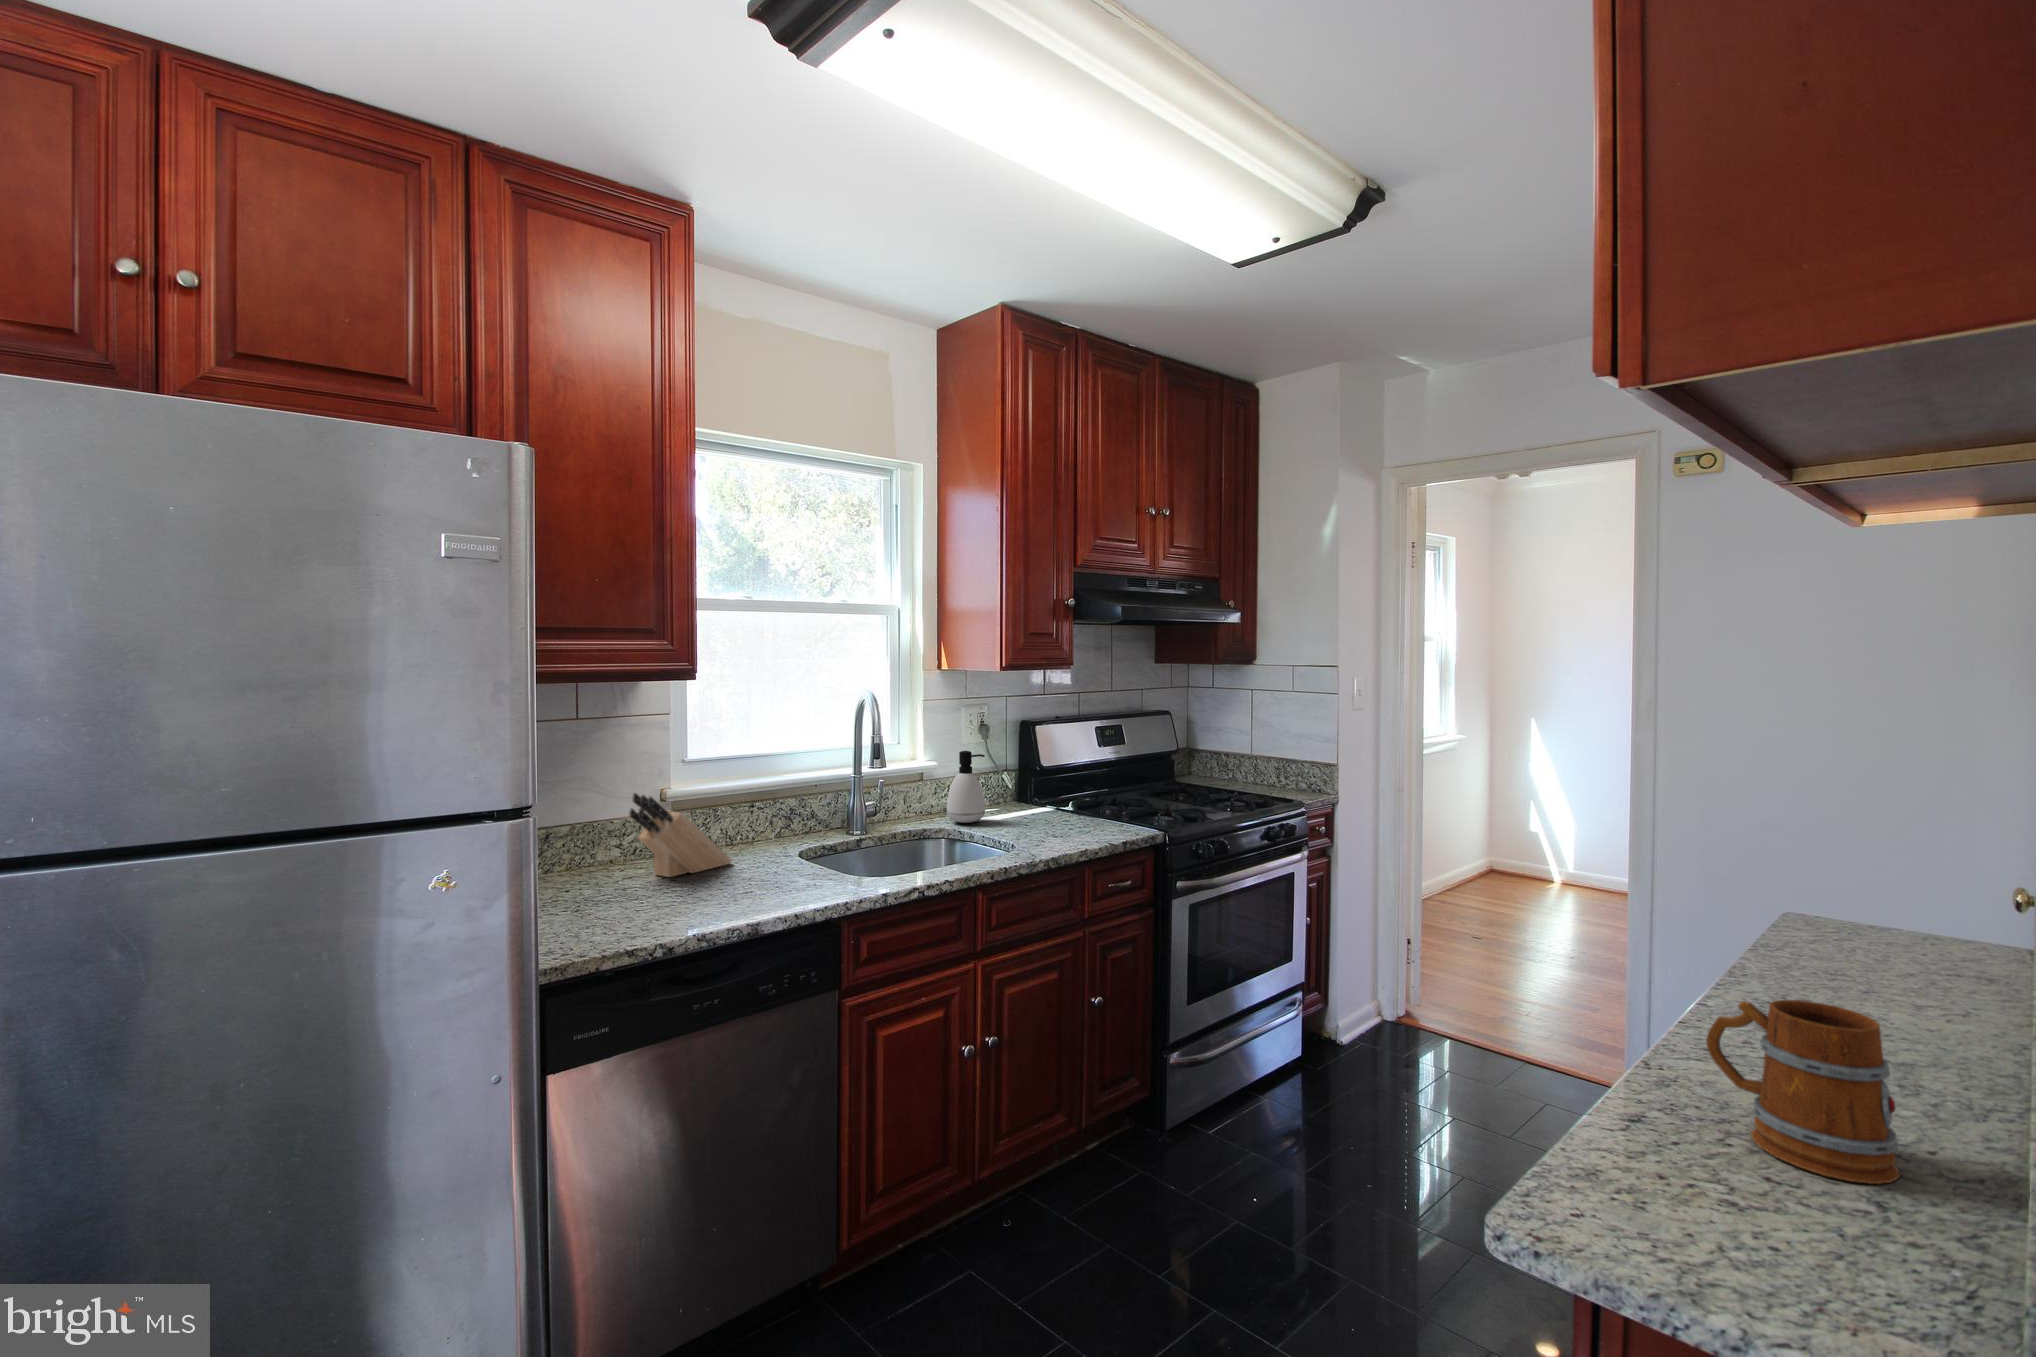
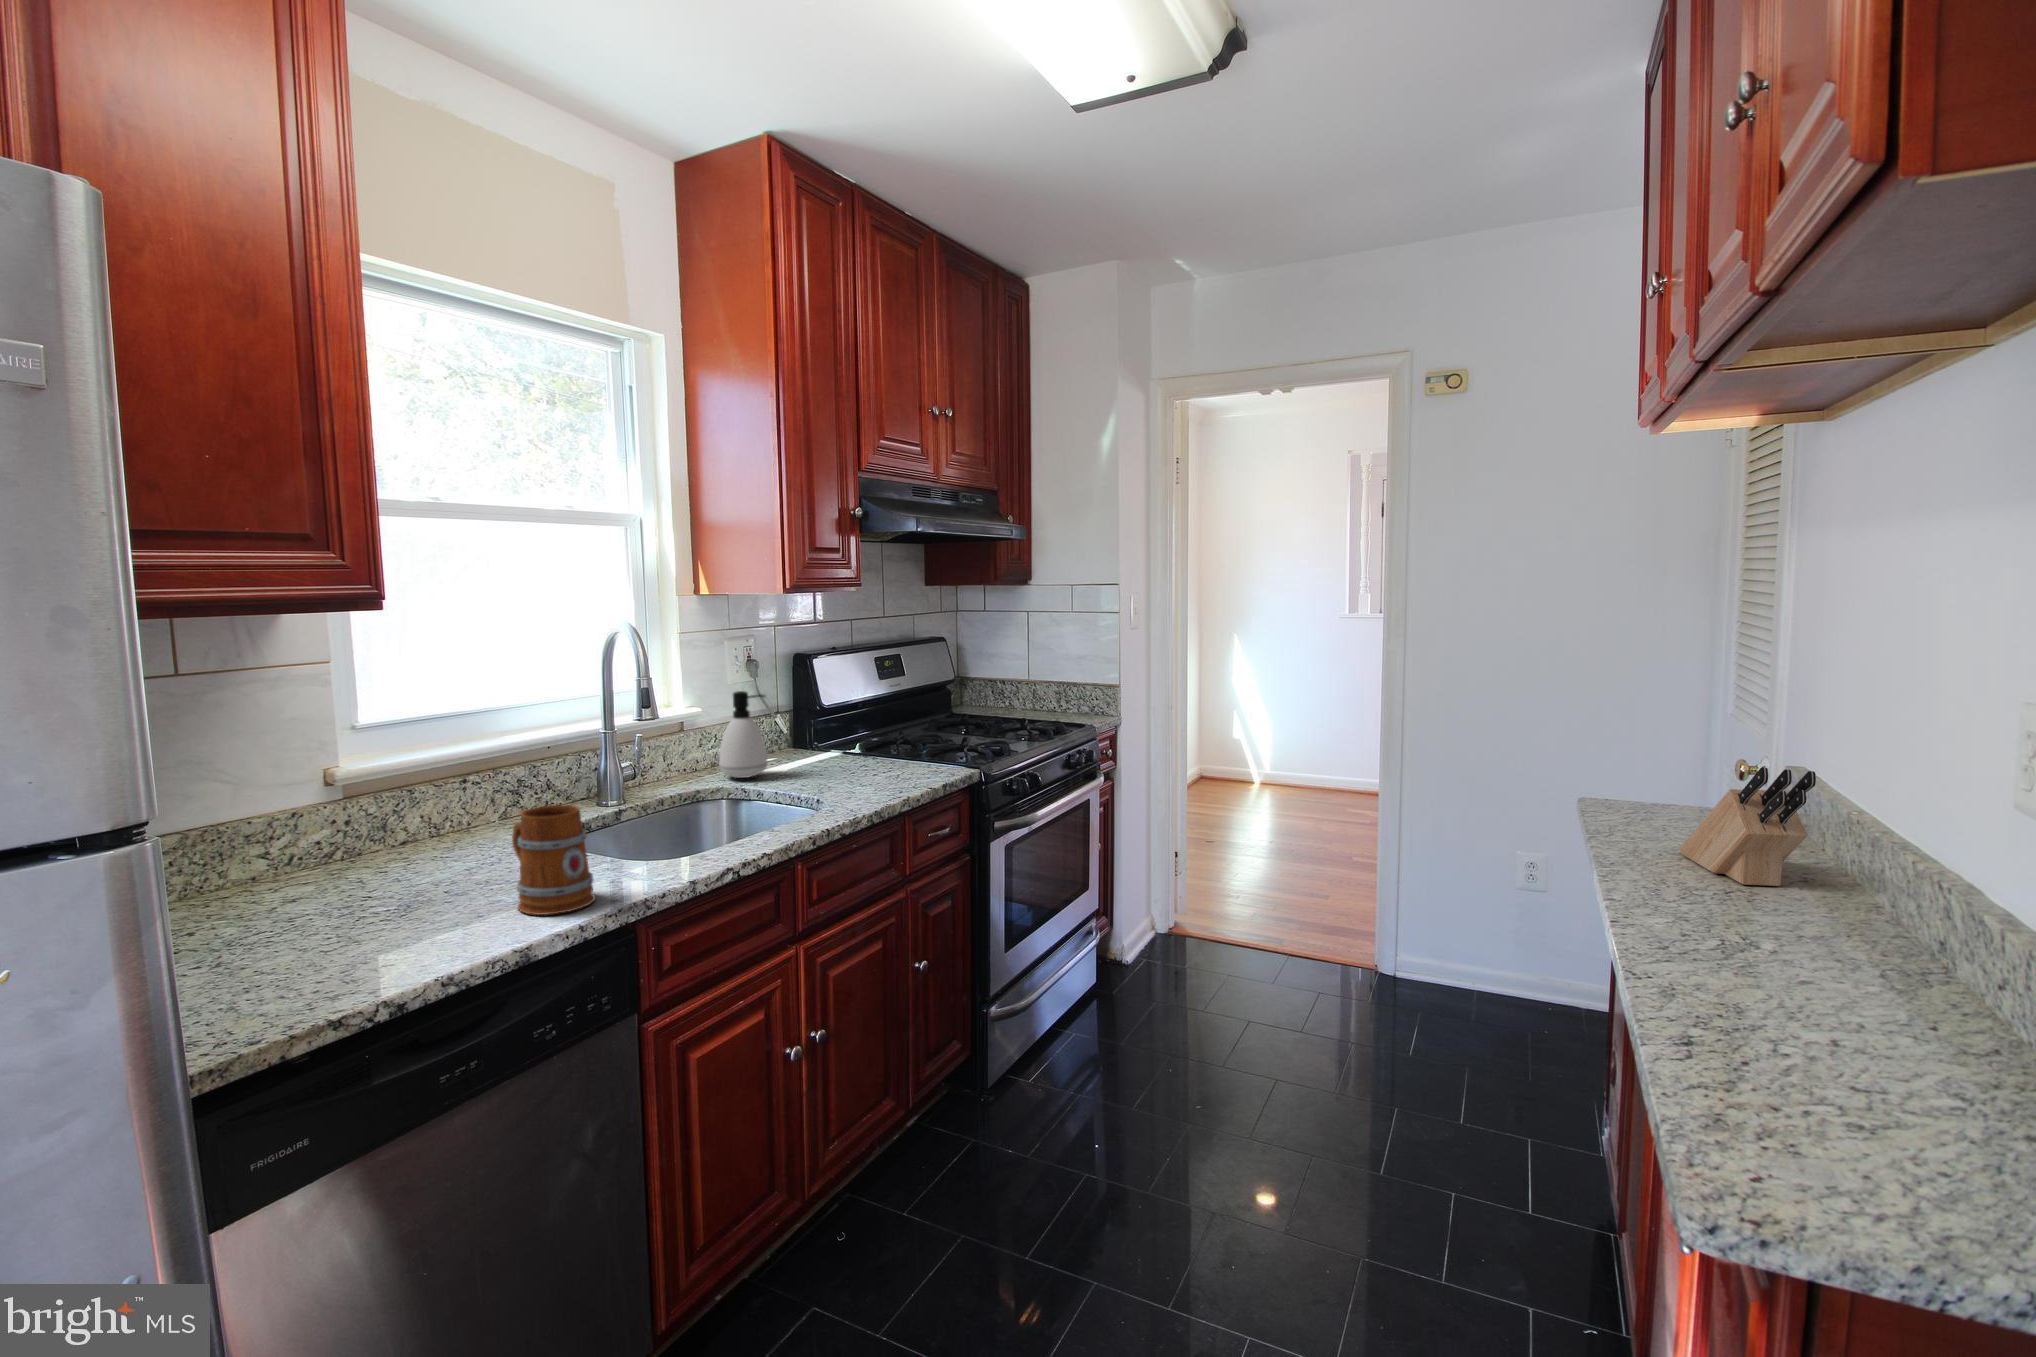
knife block: present [629,793,732,877] -> present [1679,767,1816,886]
mug: present [1706,1000,1899,1184] -> present [512,805,595,915]

